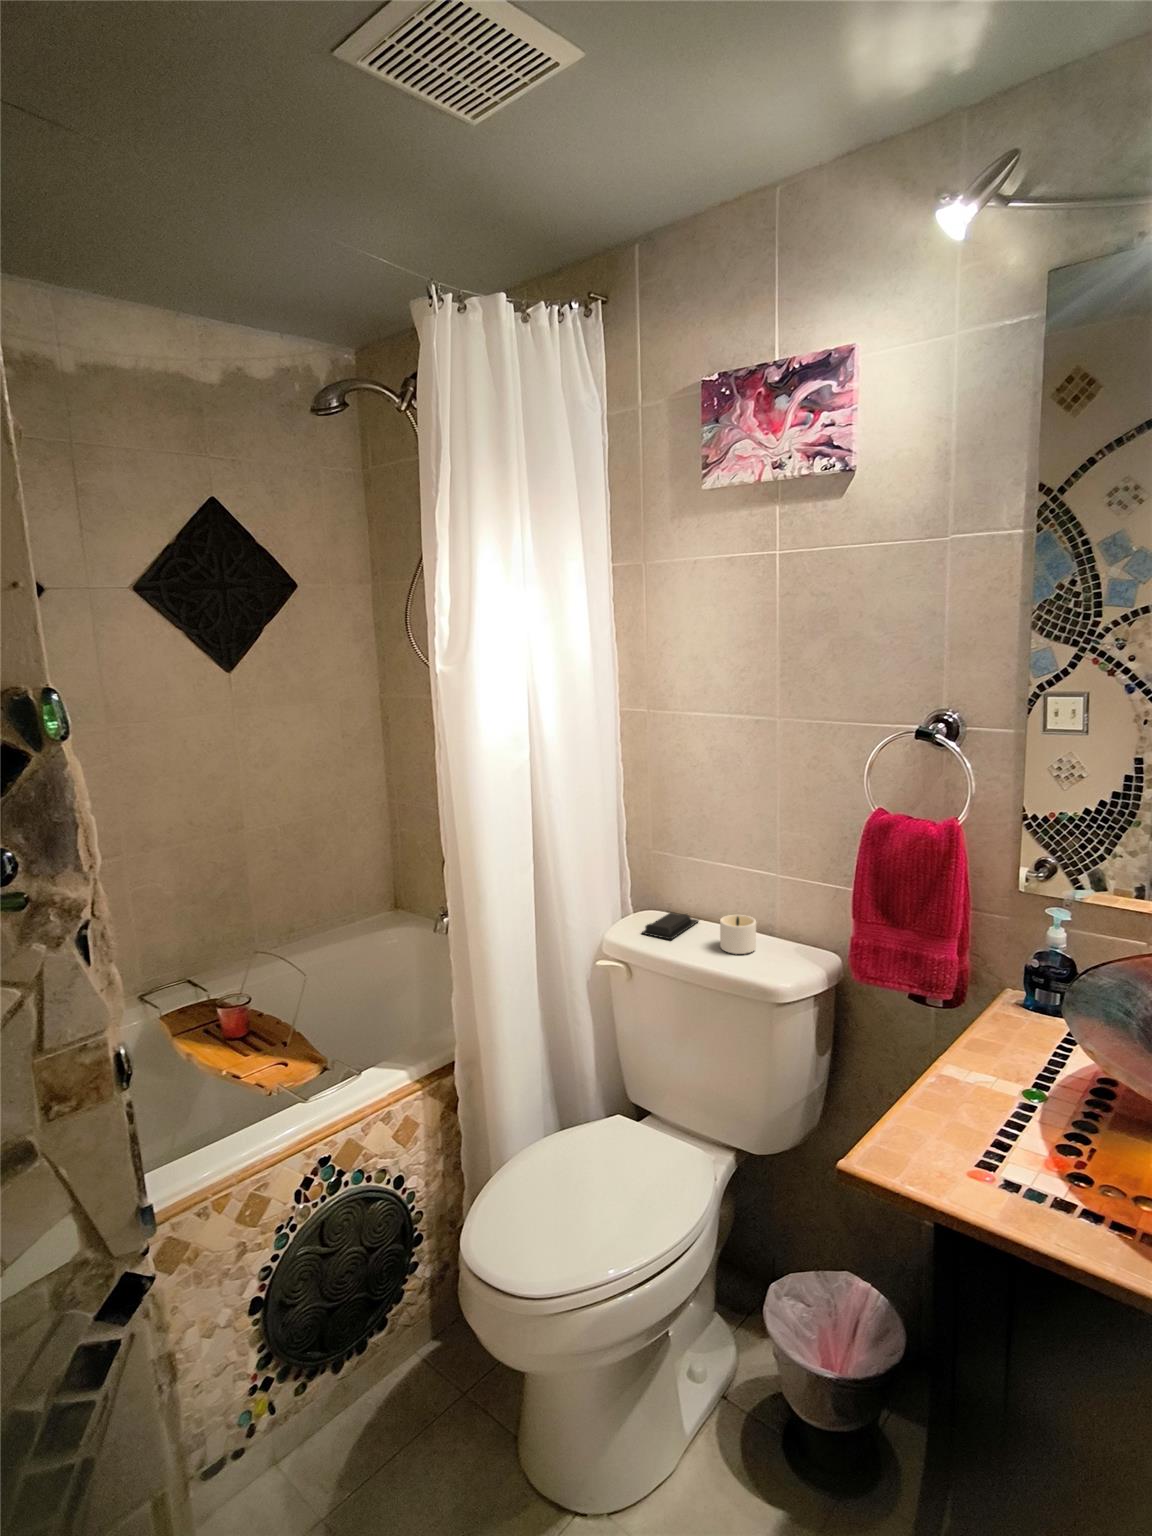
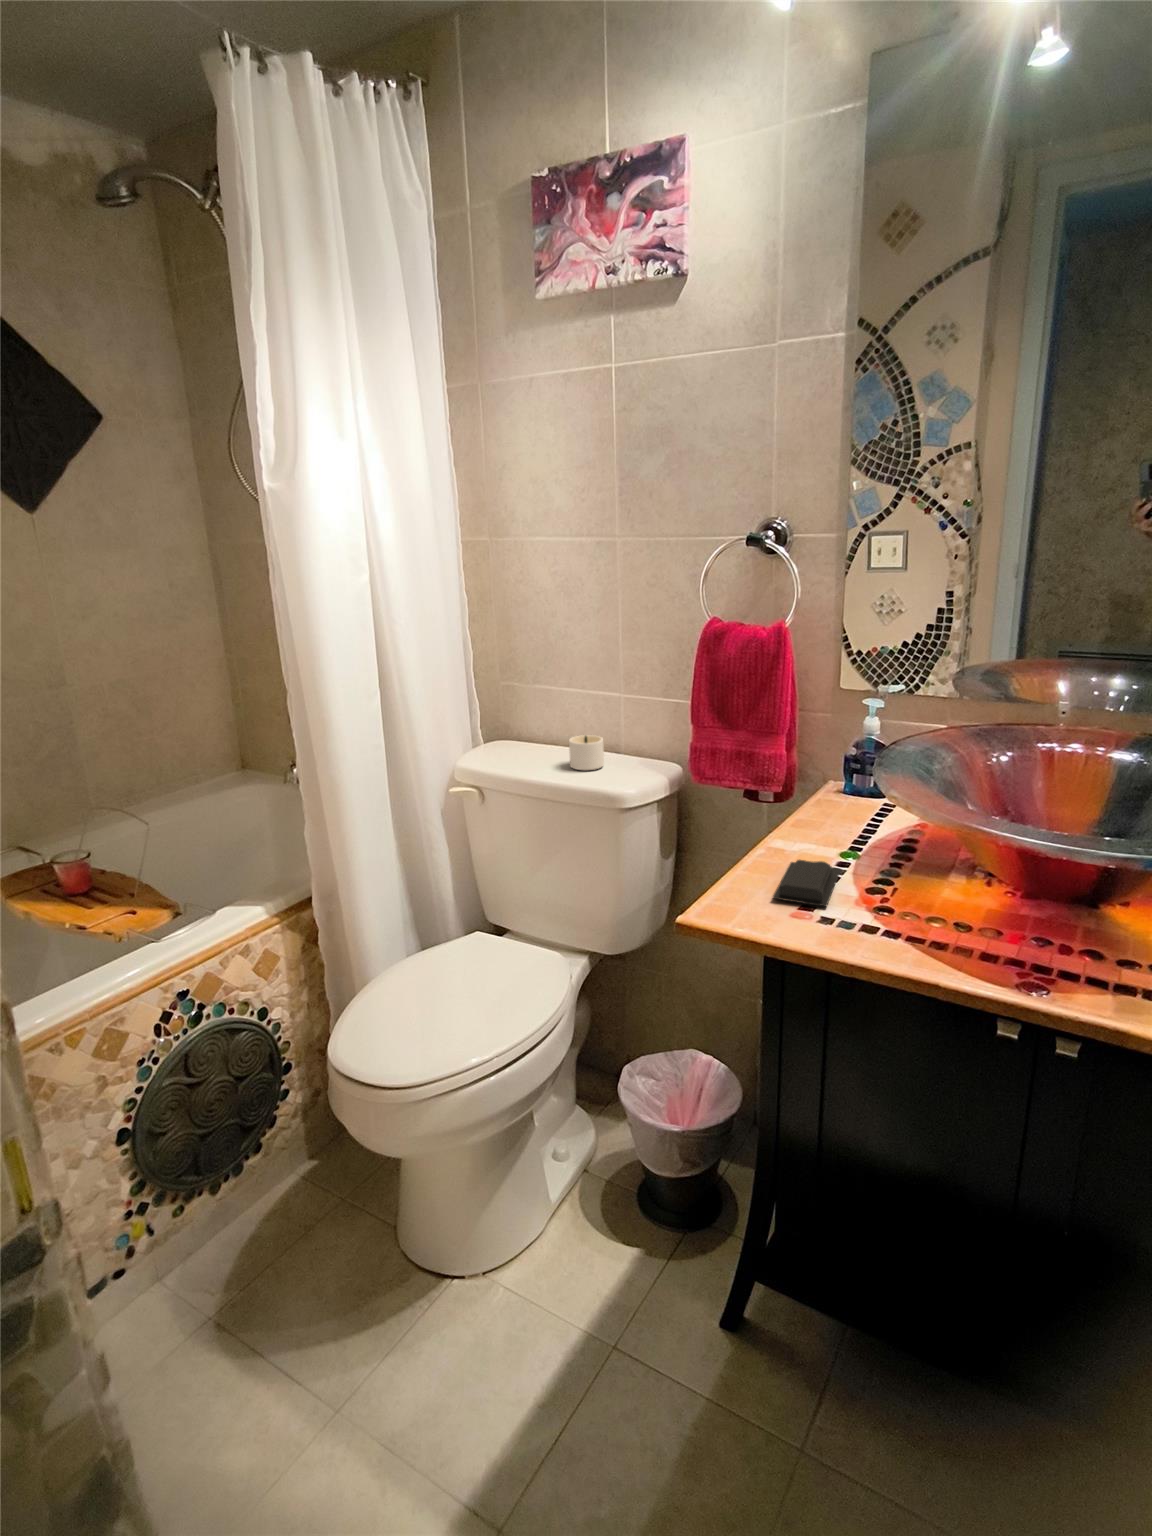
soap bar: present [642,912,699,939] -> present [773,860,840,907]

